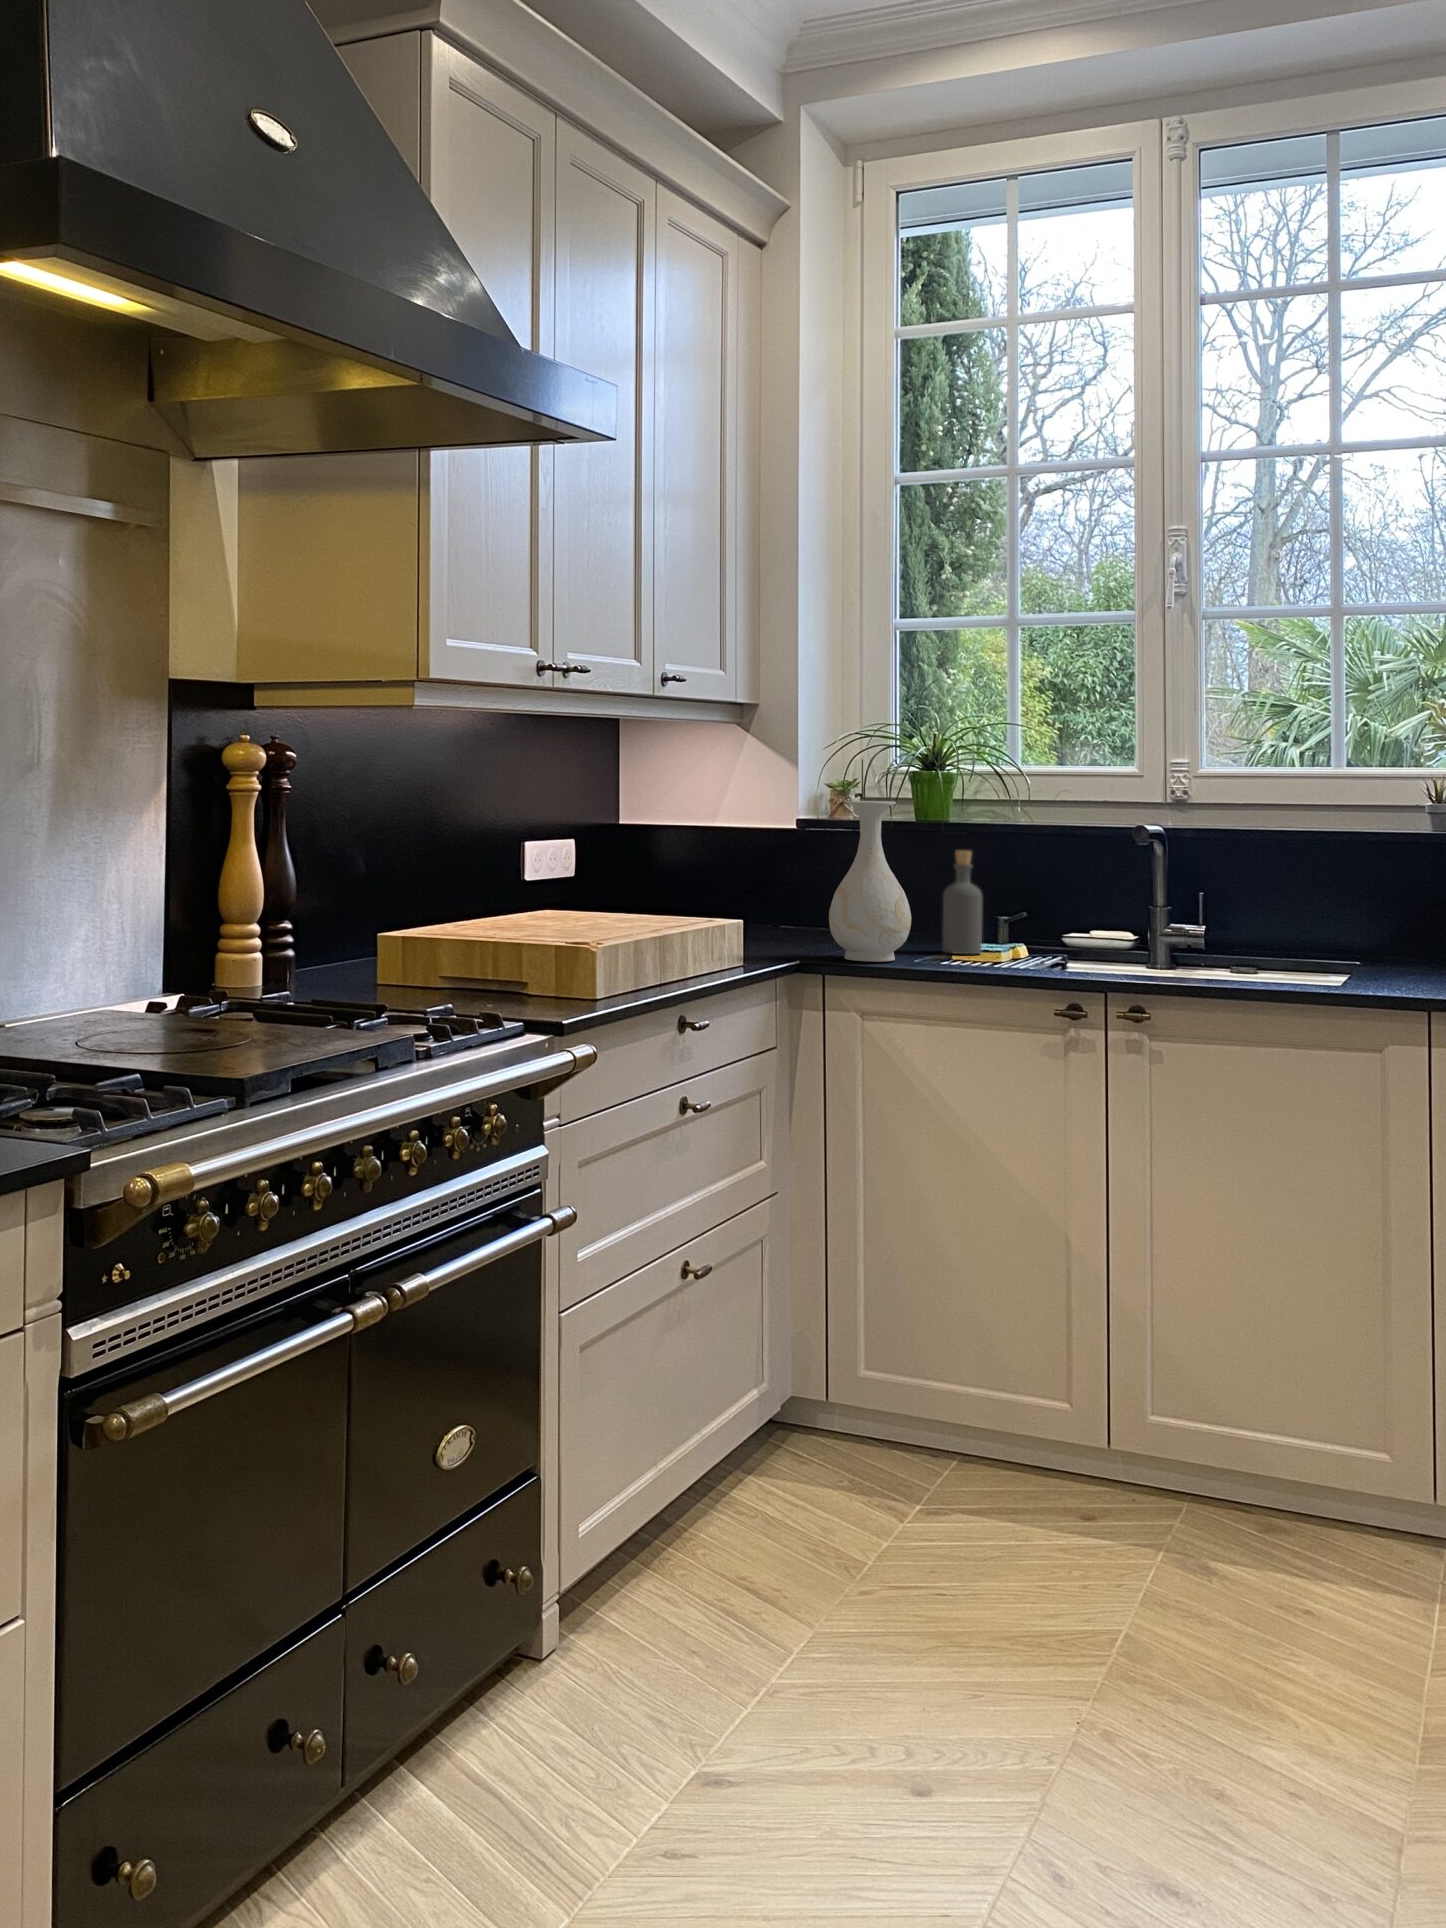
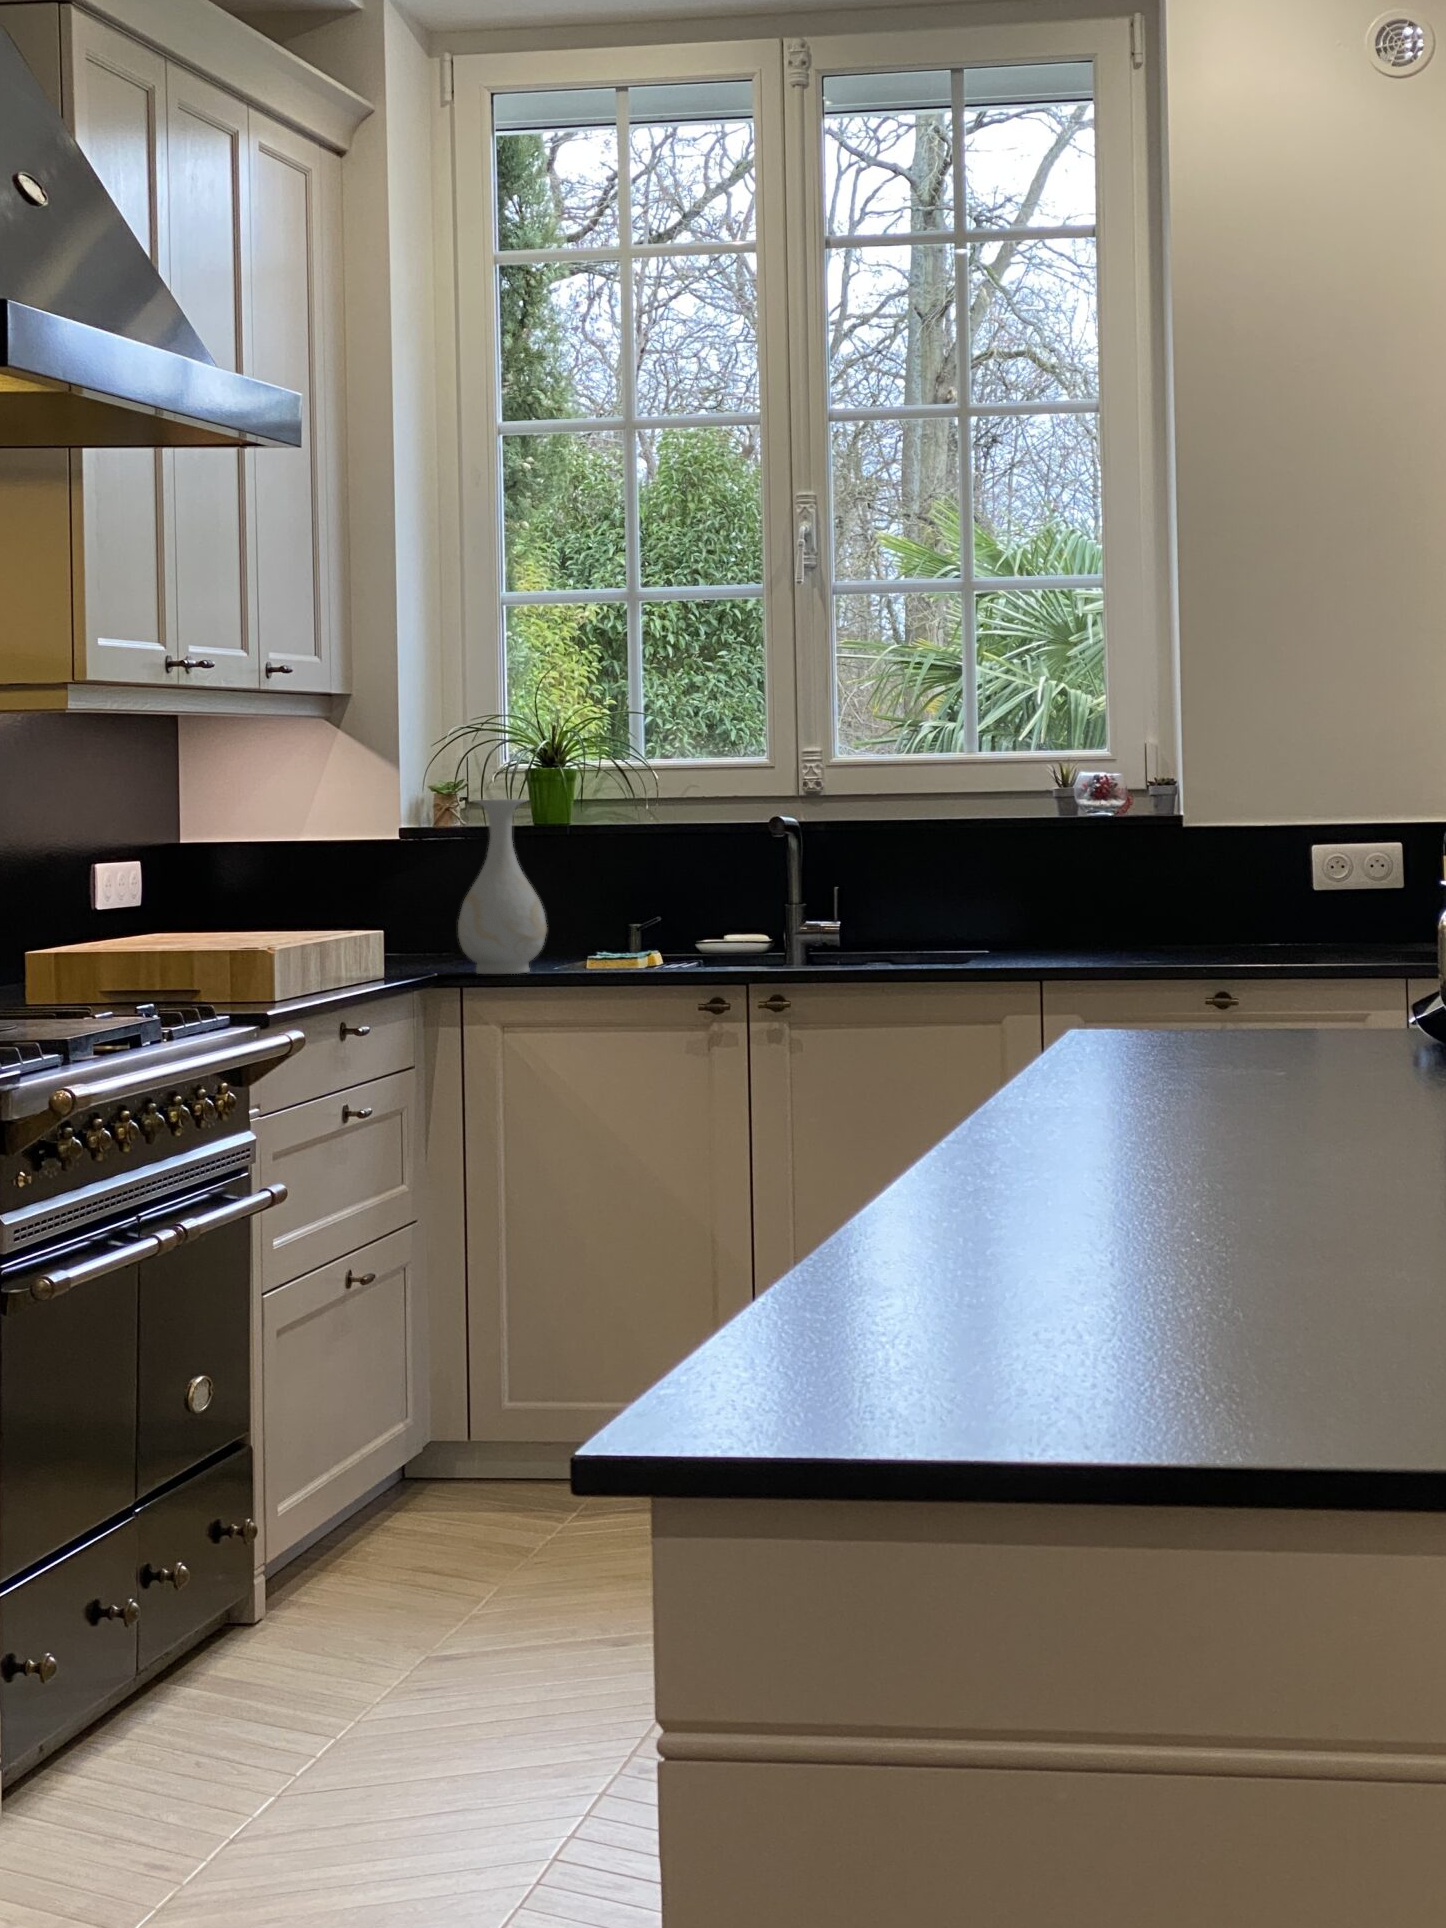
bottle: present [943,851,982,954] -> none [574,851,616,964]

